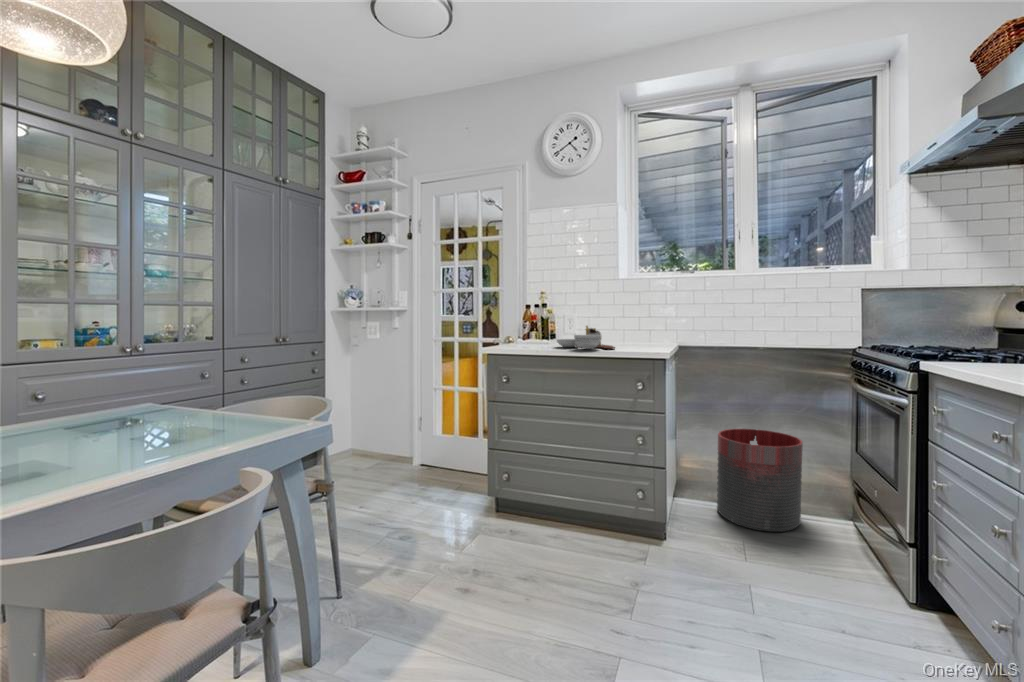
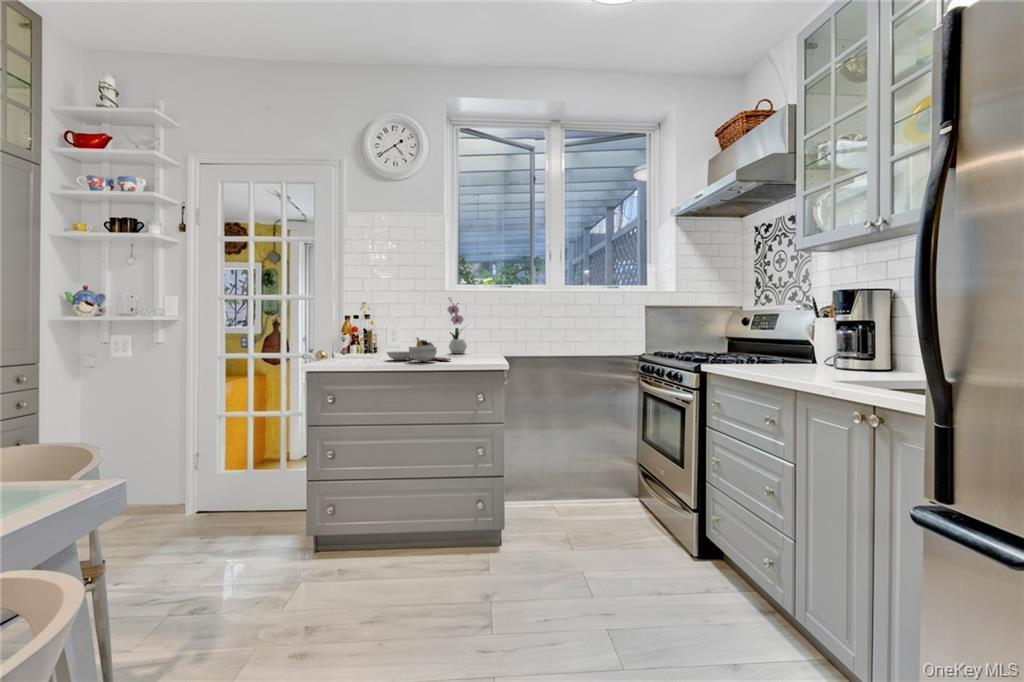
flower arrangement: none [620,286,642,341] -> present [448,298,467,353]
trash can: present [717,429,803,532] -> none [541,433,610,524]

